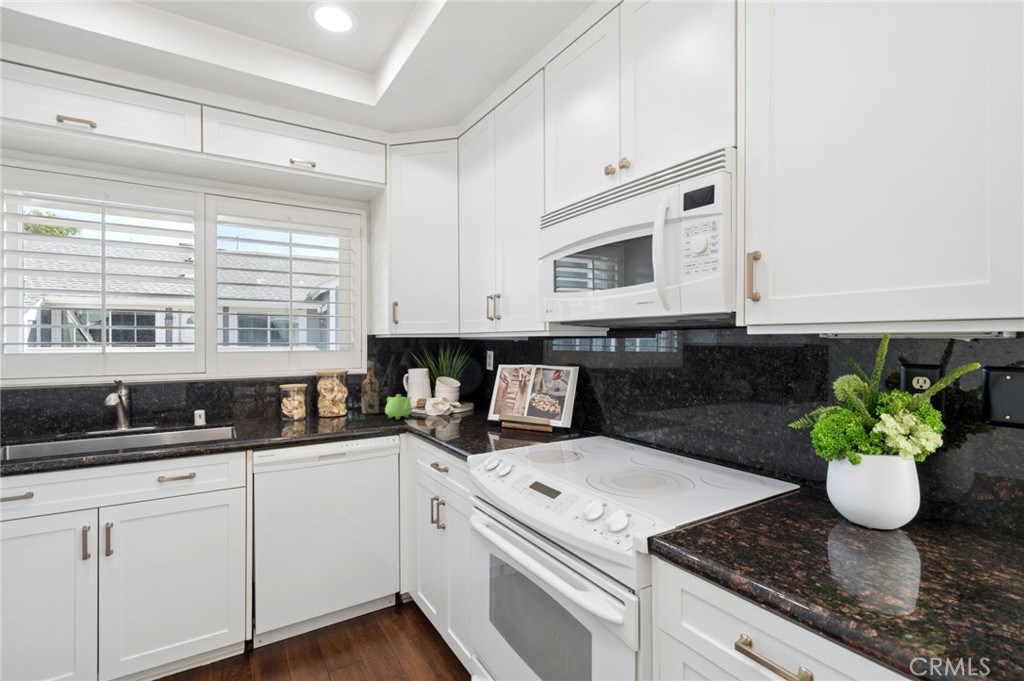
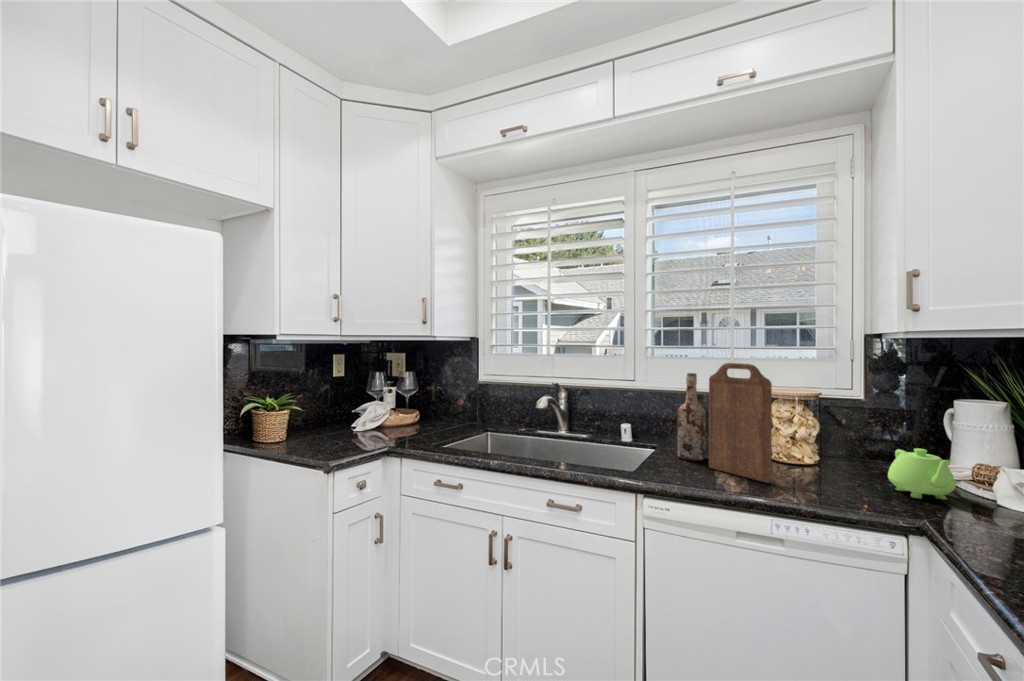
cutting board: none [287,354,331,427] -> present [709,363,772,483]
wine bottle: present [362,360,379,414] -> present [678,373,706,461]

